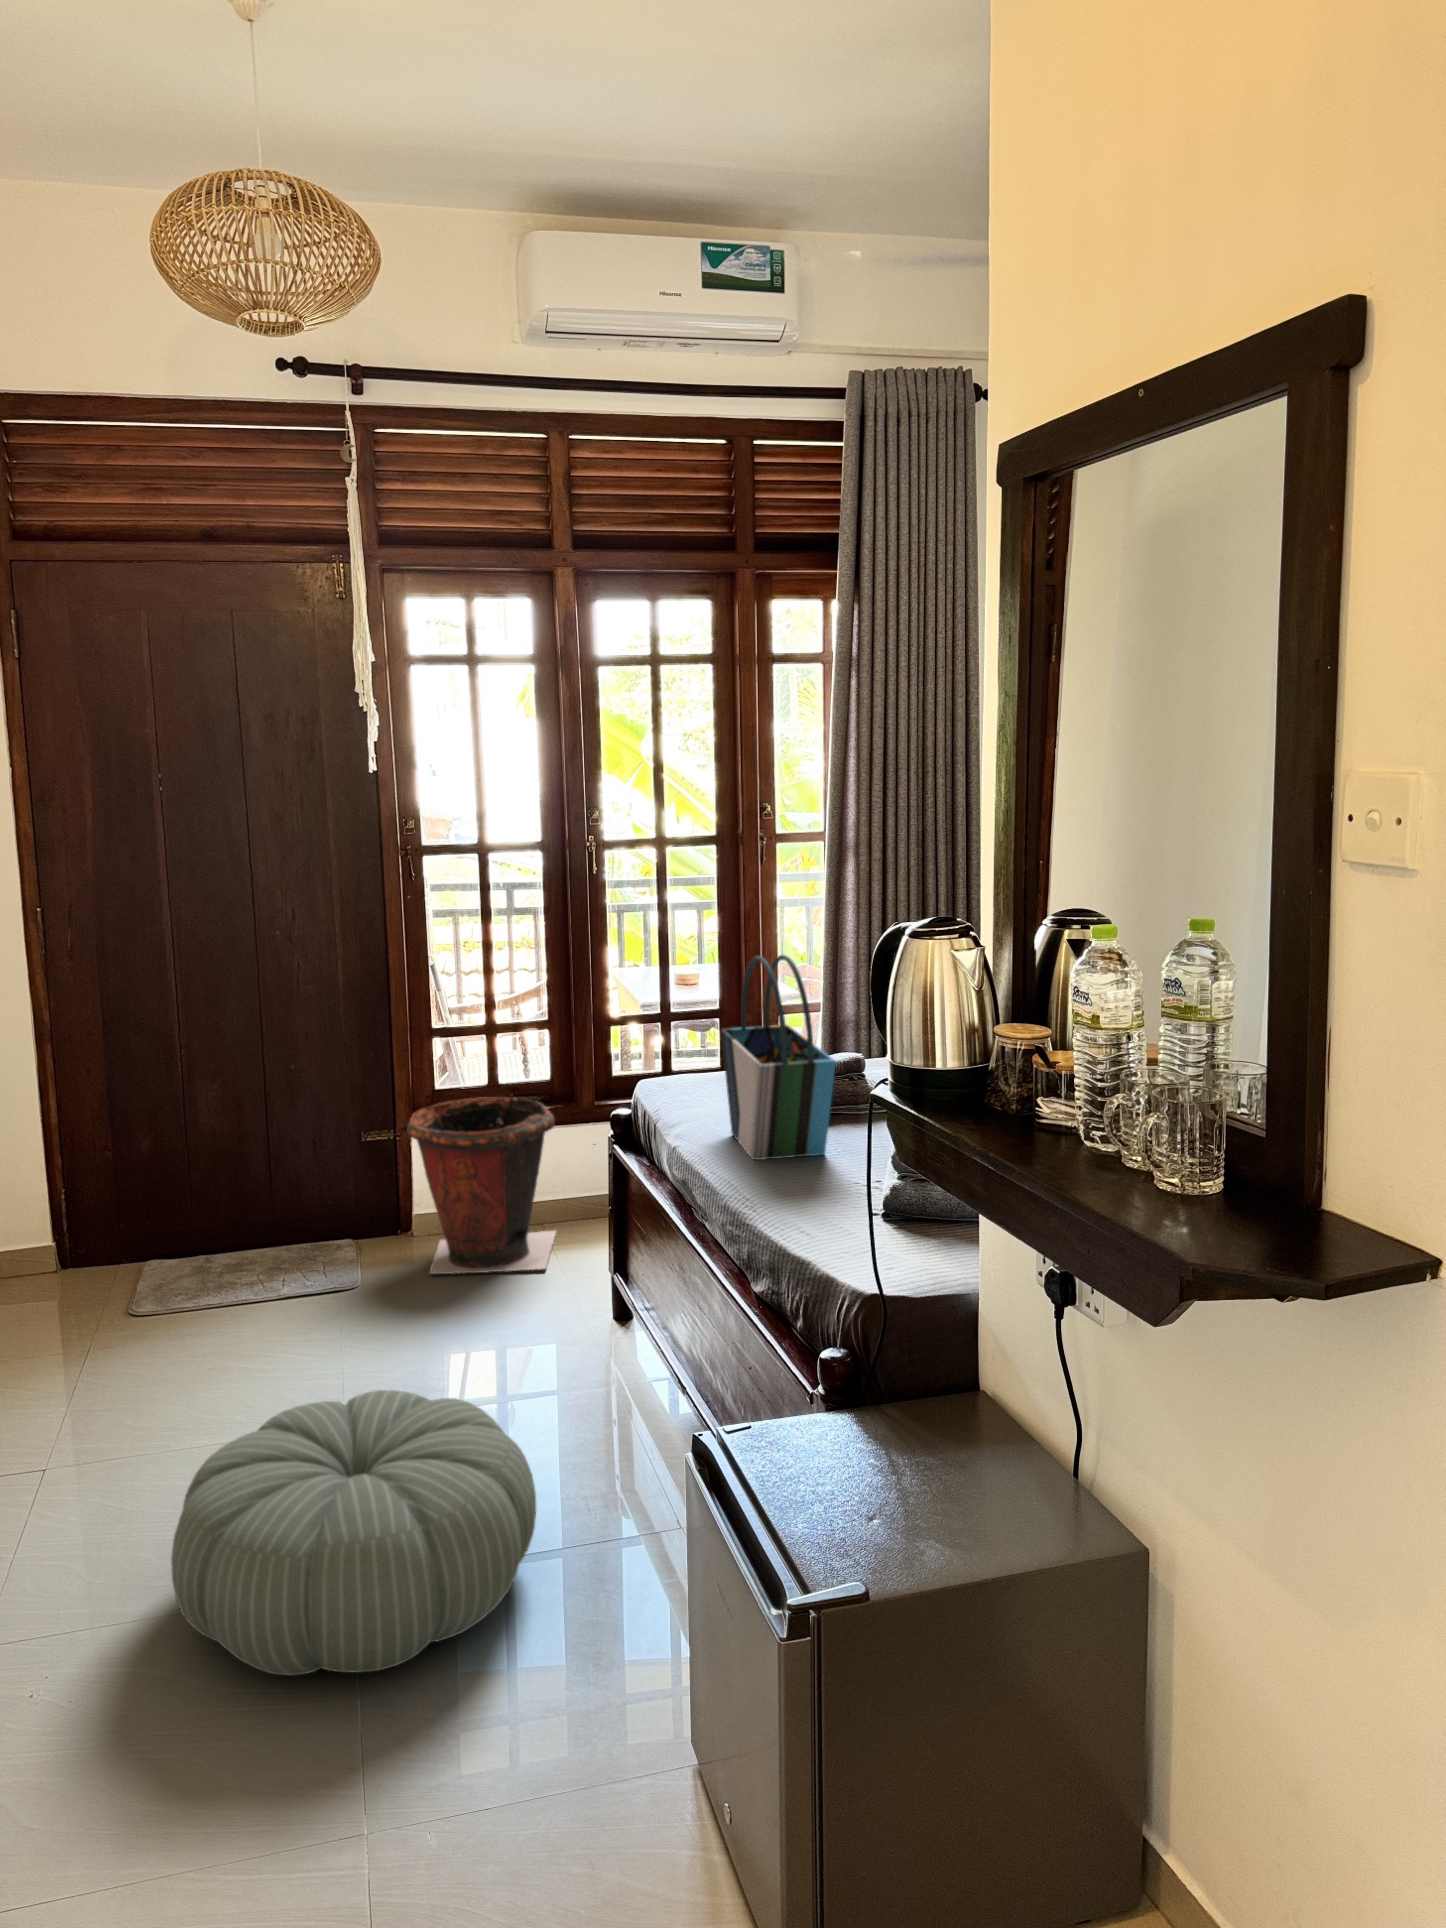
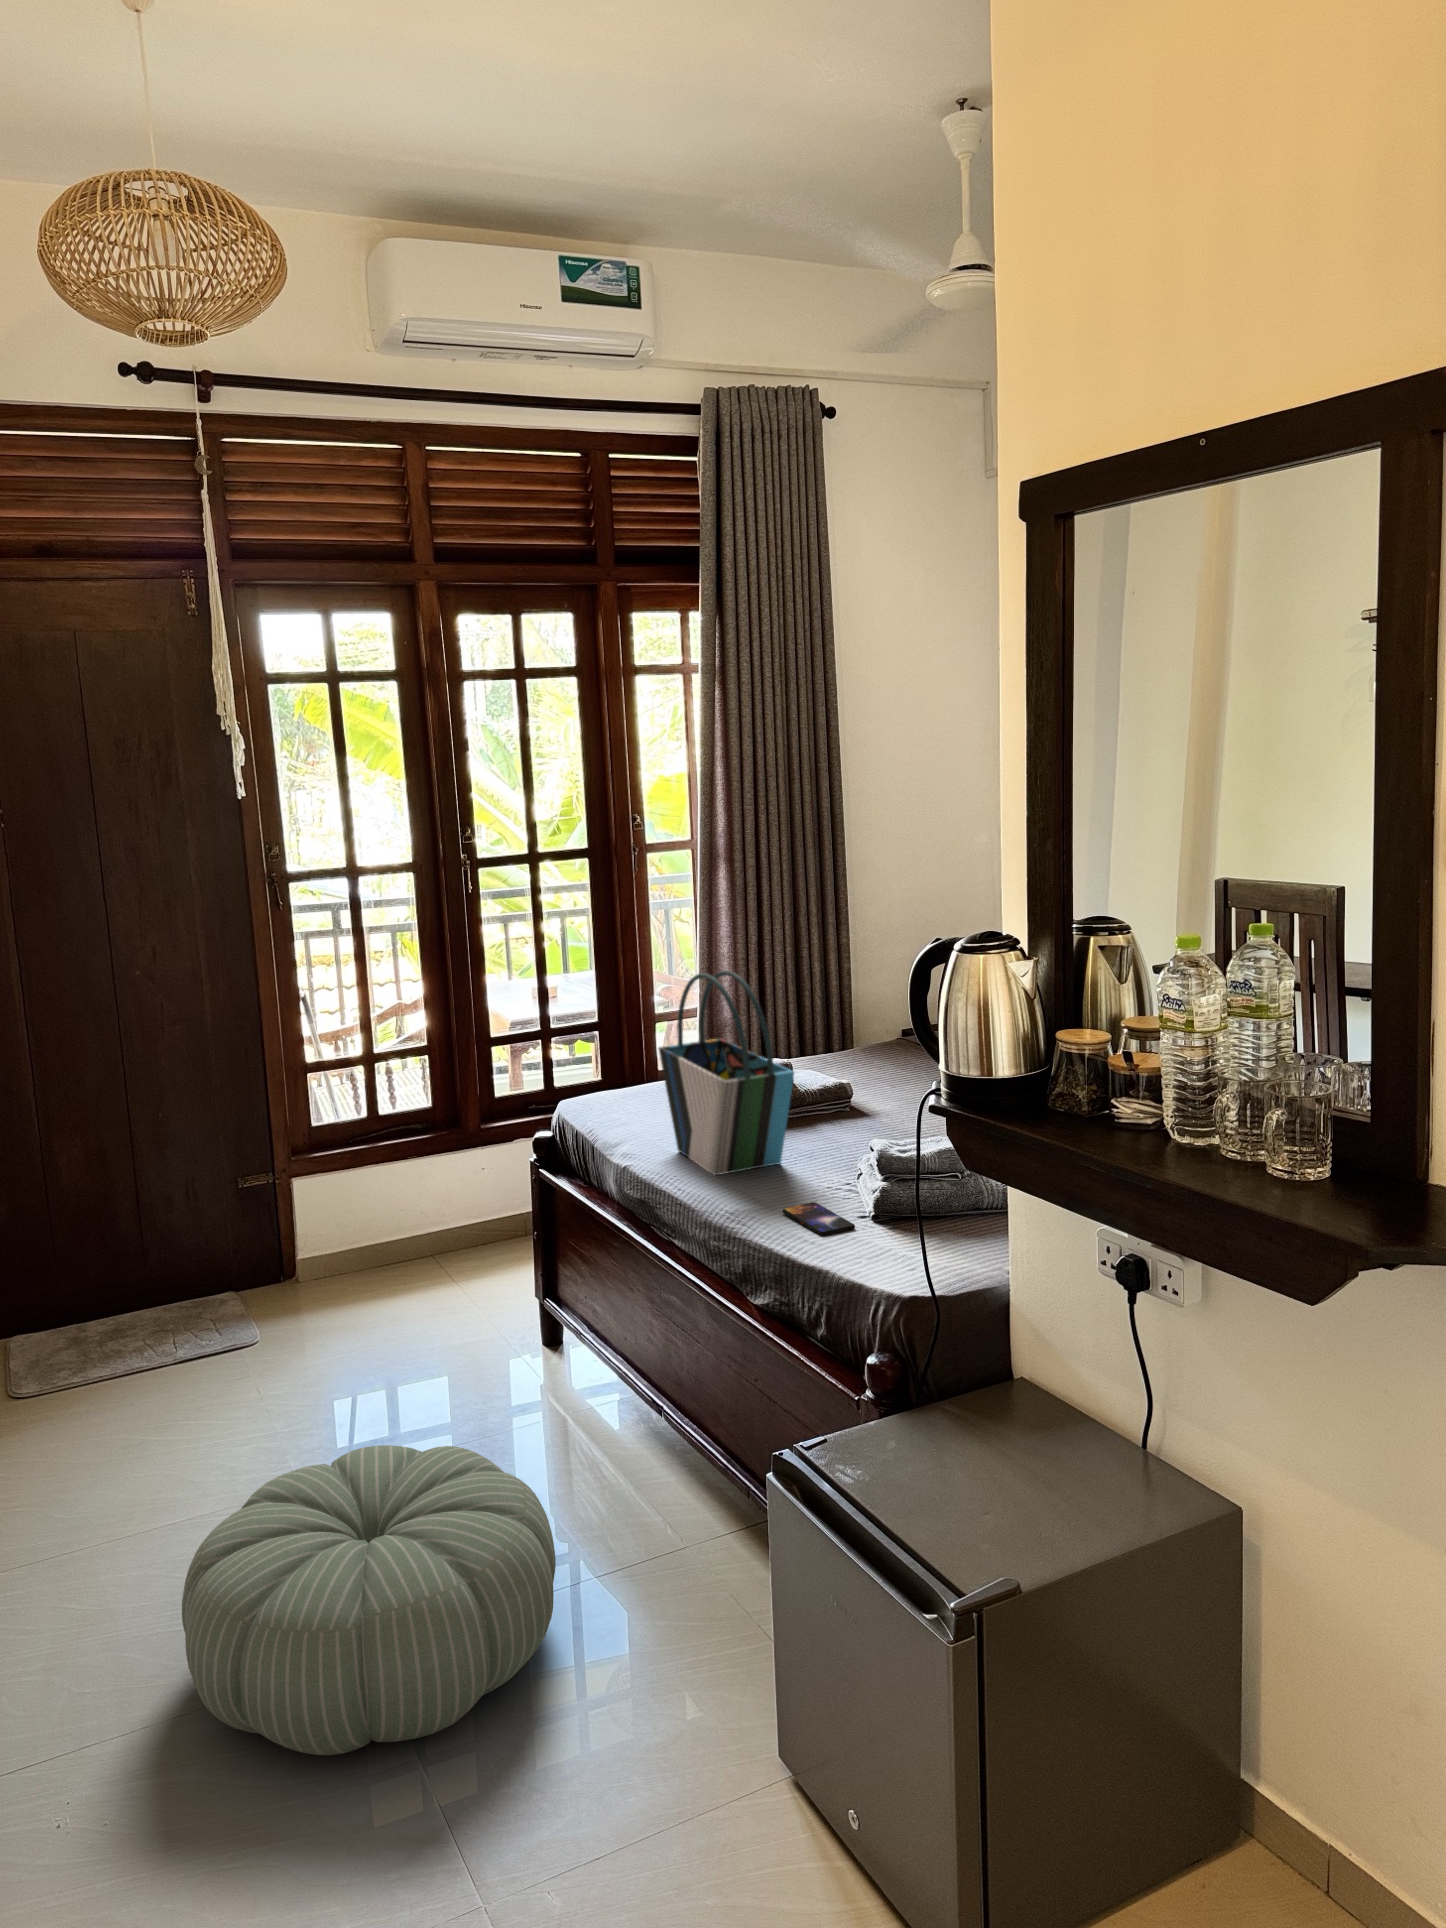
waste bin: present [408,1097,556,1274] -> none [297,1126,456,1321]
smartphone: none [797,1194,861,1227] -> present [783,1202,855,1236]

